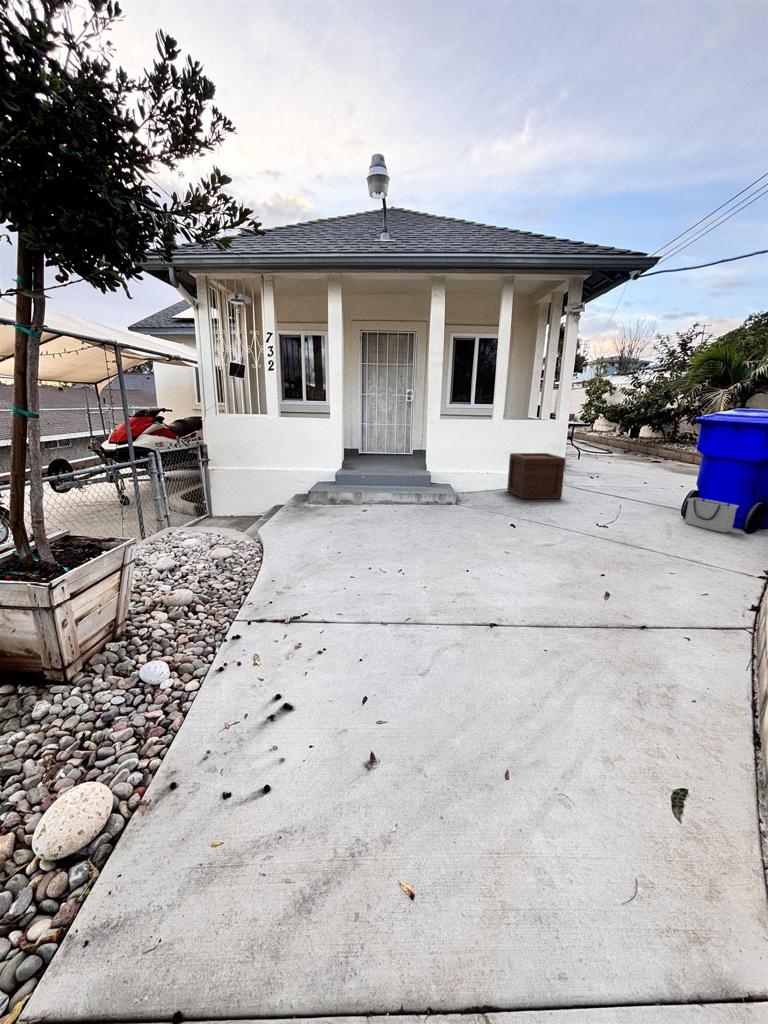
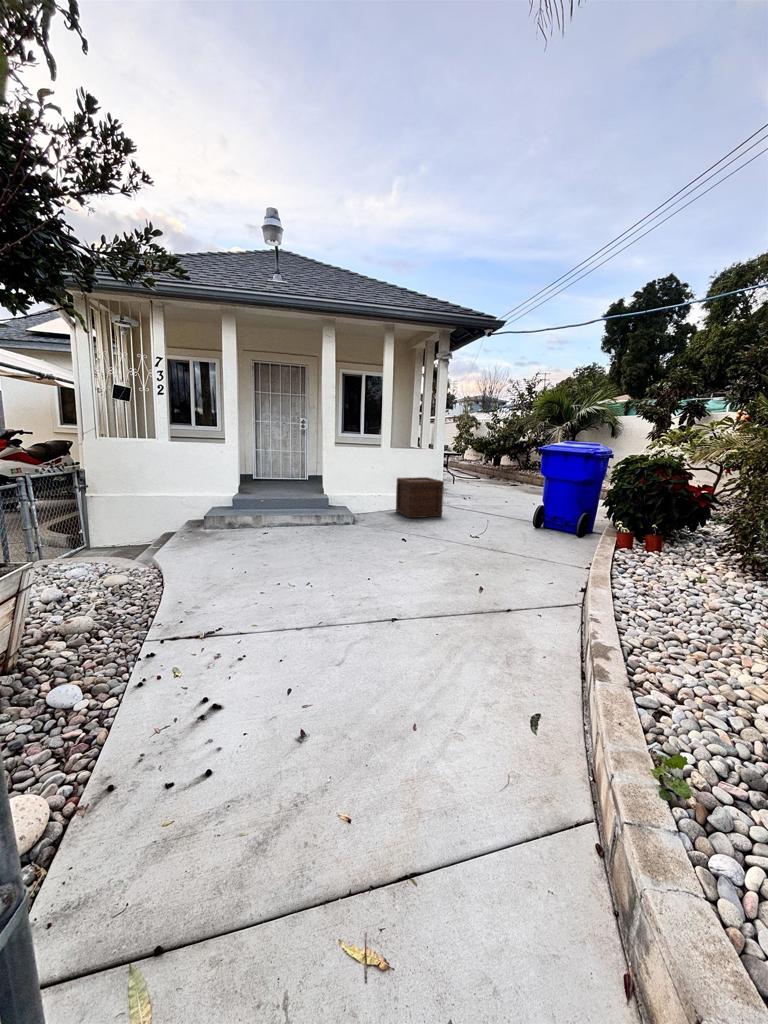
storage bin: present [685,498,738,533] -> none [537,511,573,538]

